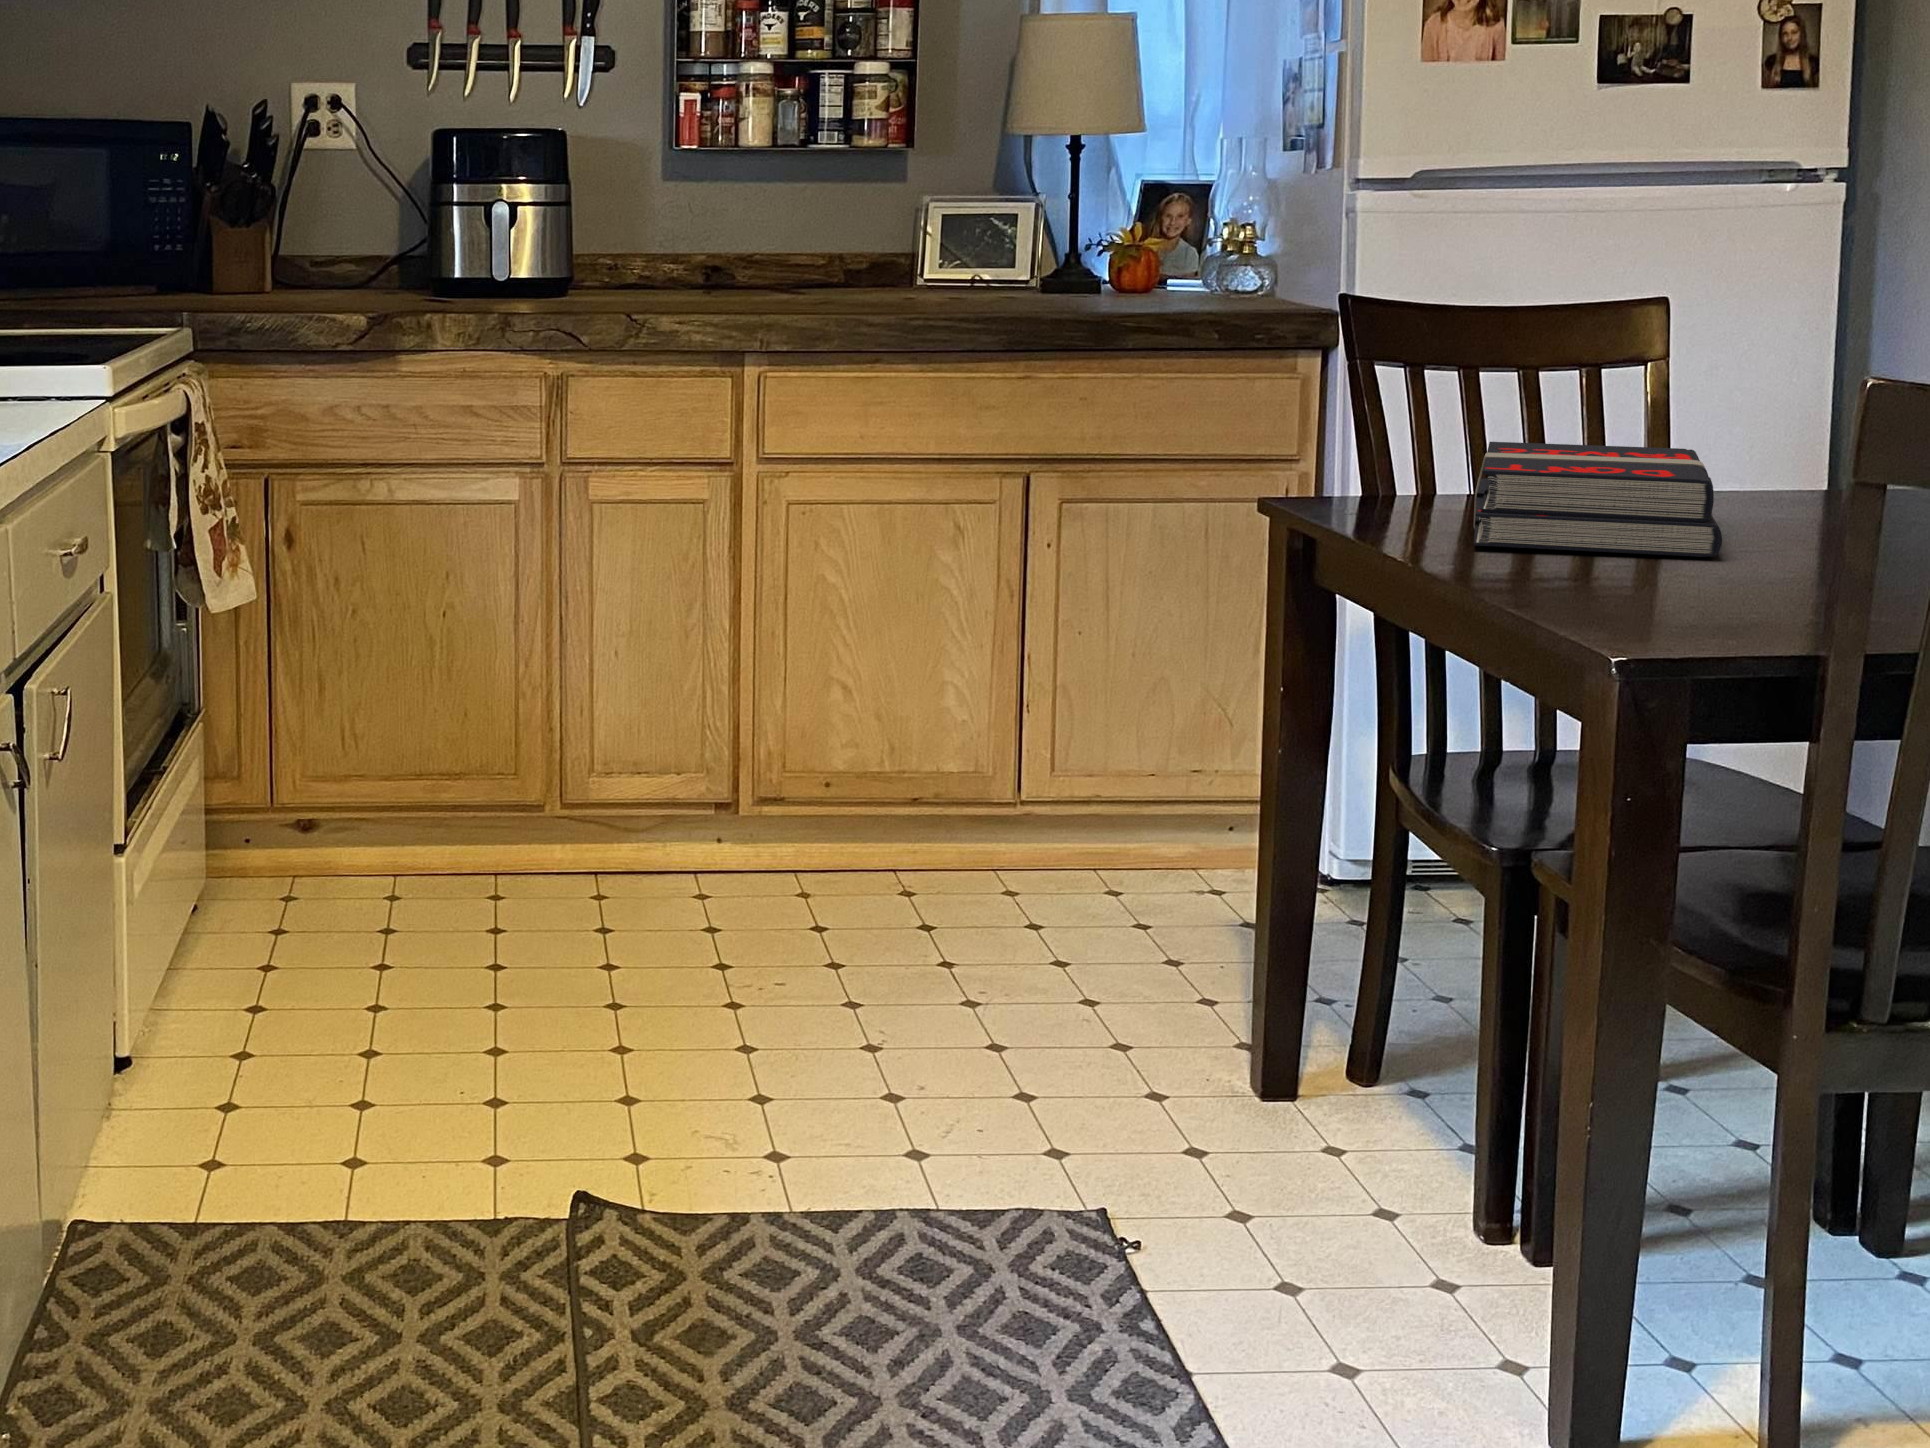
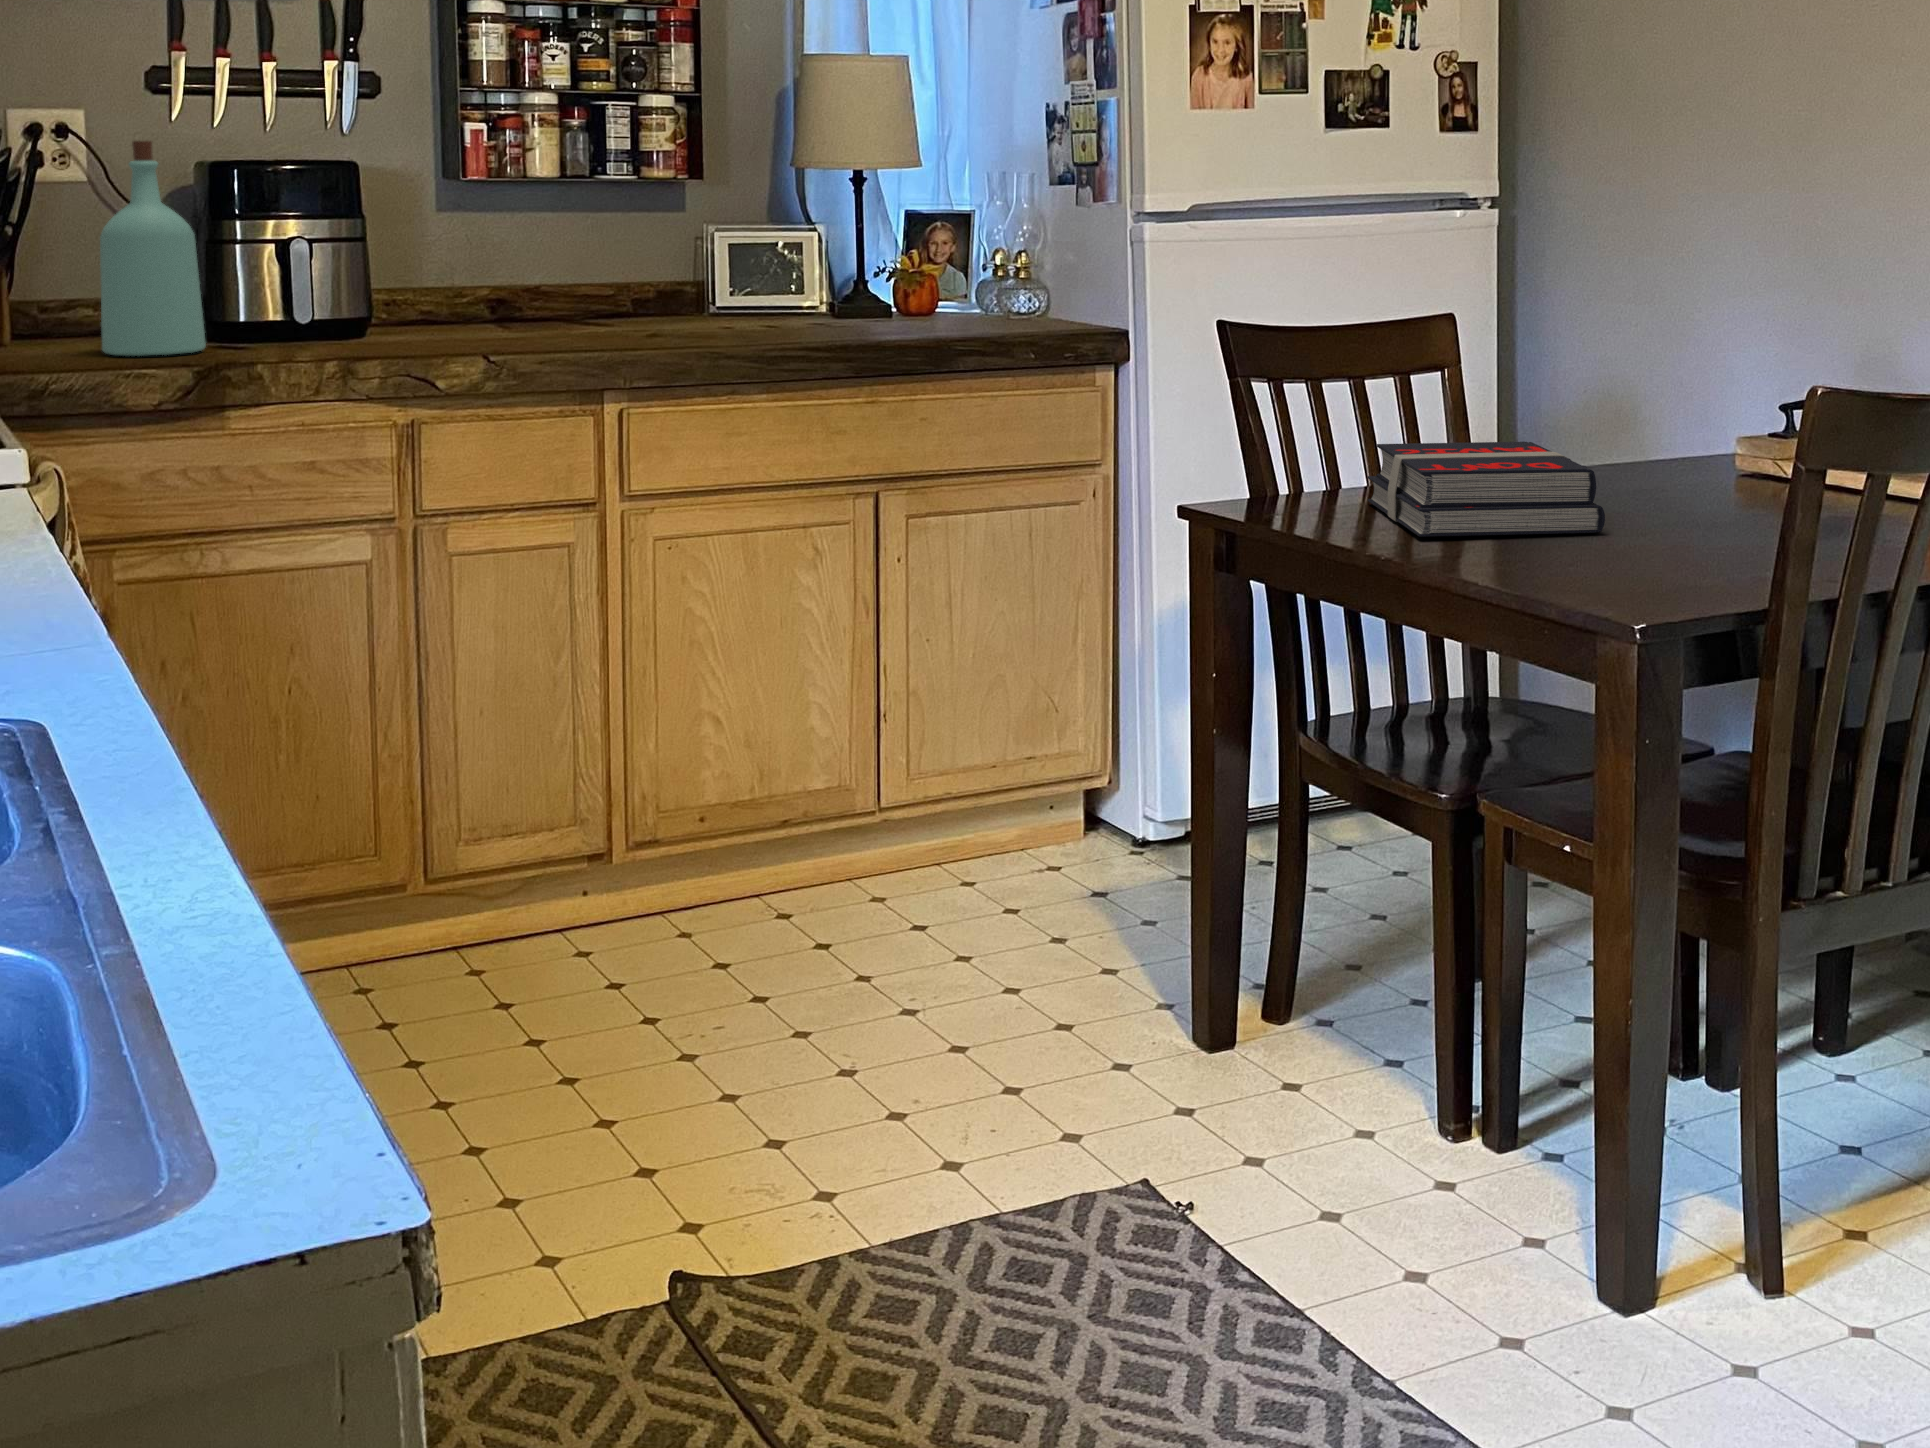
bottle: none [306,109,393,305] -> present [100,141,206,356]

